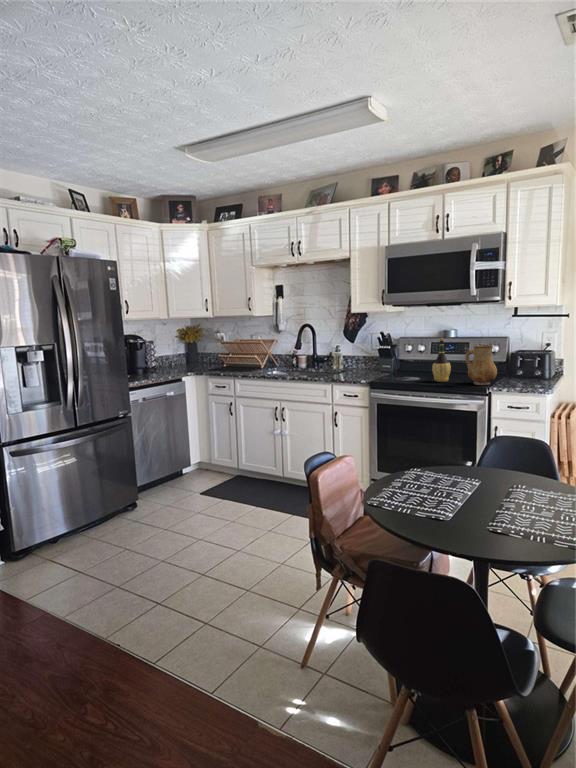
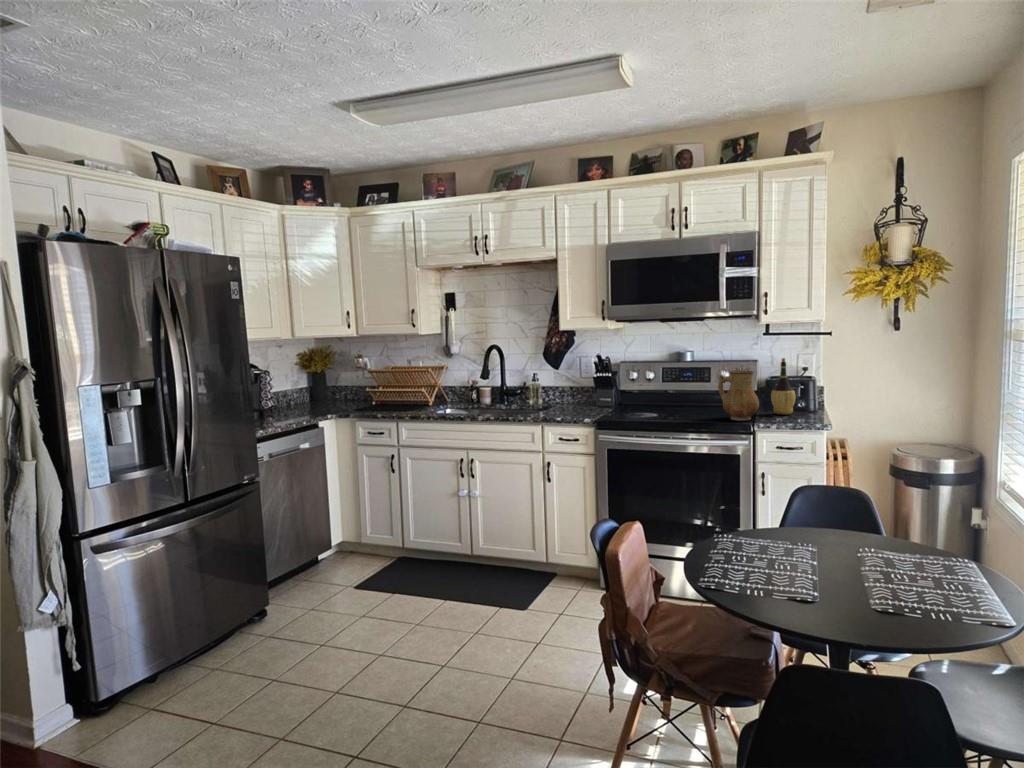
wine bottle: present [432,338,451,382] -> present [771,358,796,414]

